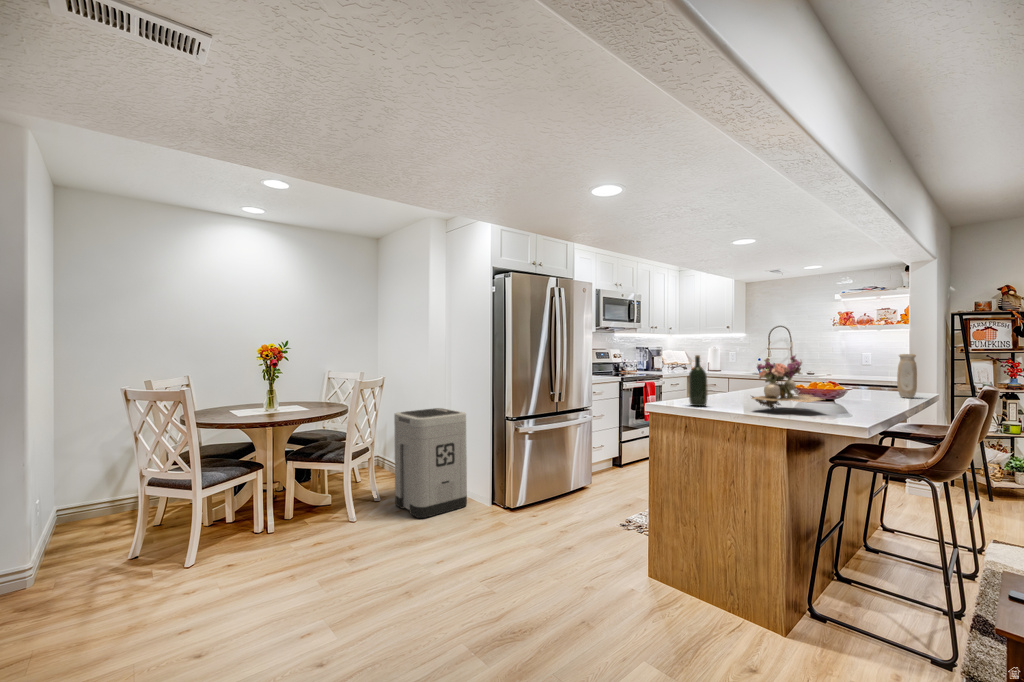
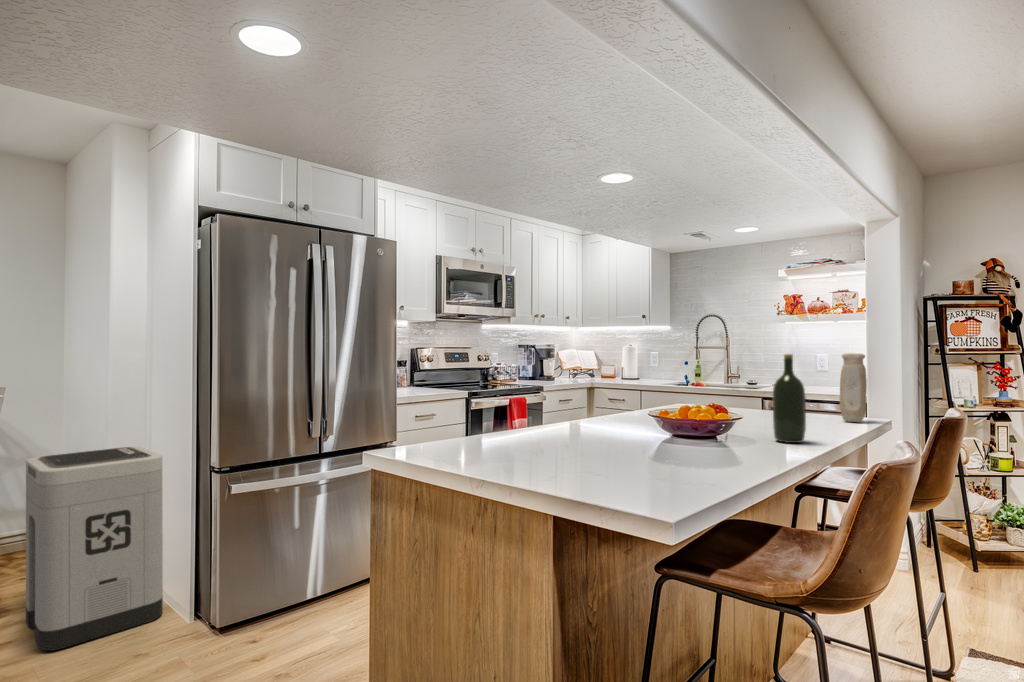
wine bottle: present [689,355,708,406] -> present [773,354,806,443]
flower arrangement: present [752,355,825,409] -> none [574,351,697,453]

